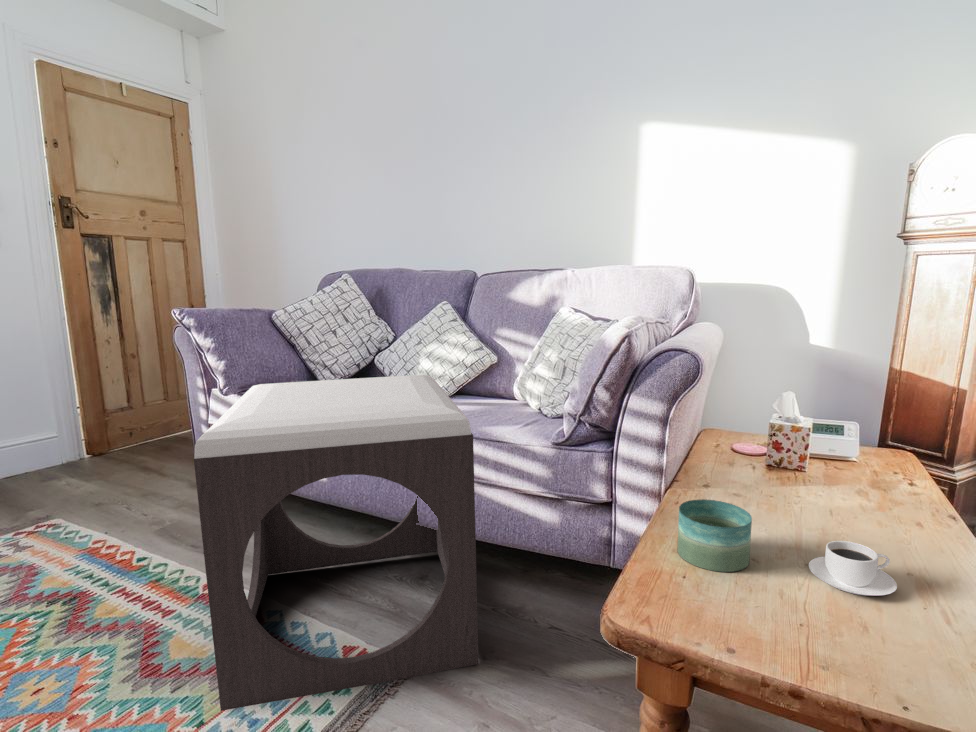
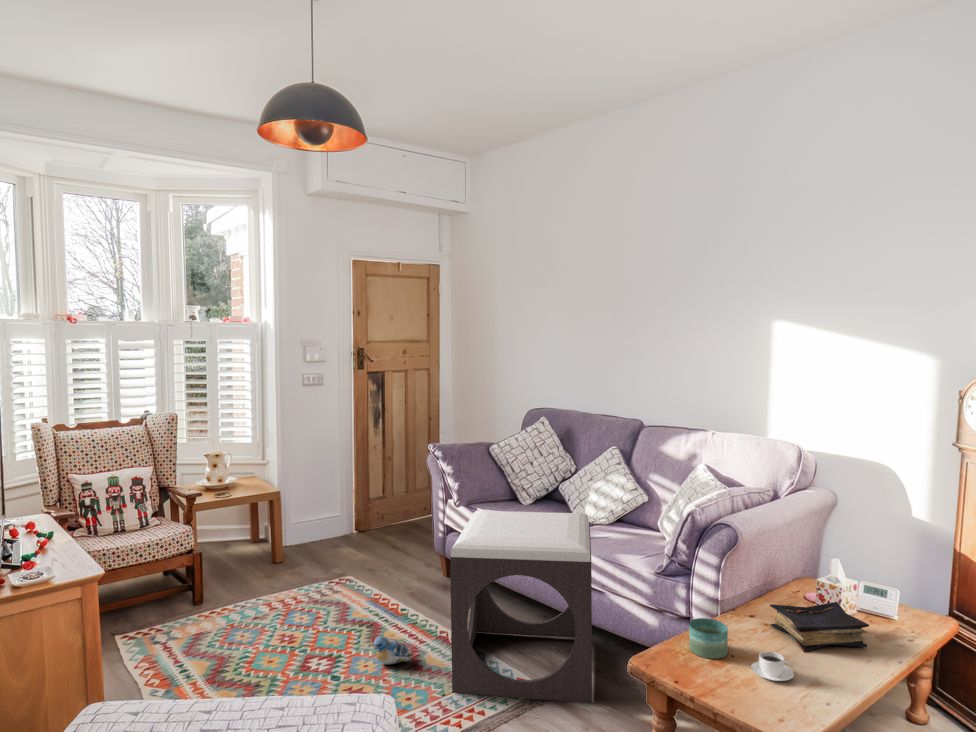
book: none [745,447,900,528] -> present [770,602,869,652]
plush toy: none [45,630,143,680] -> present [373,636,413,664]

